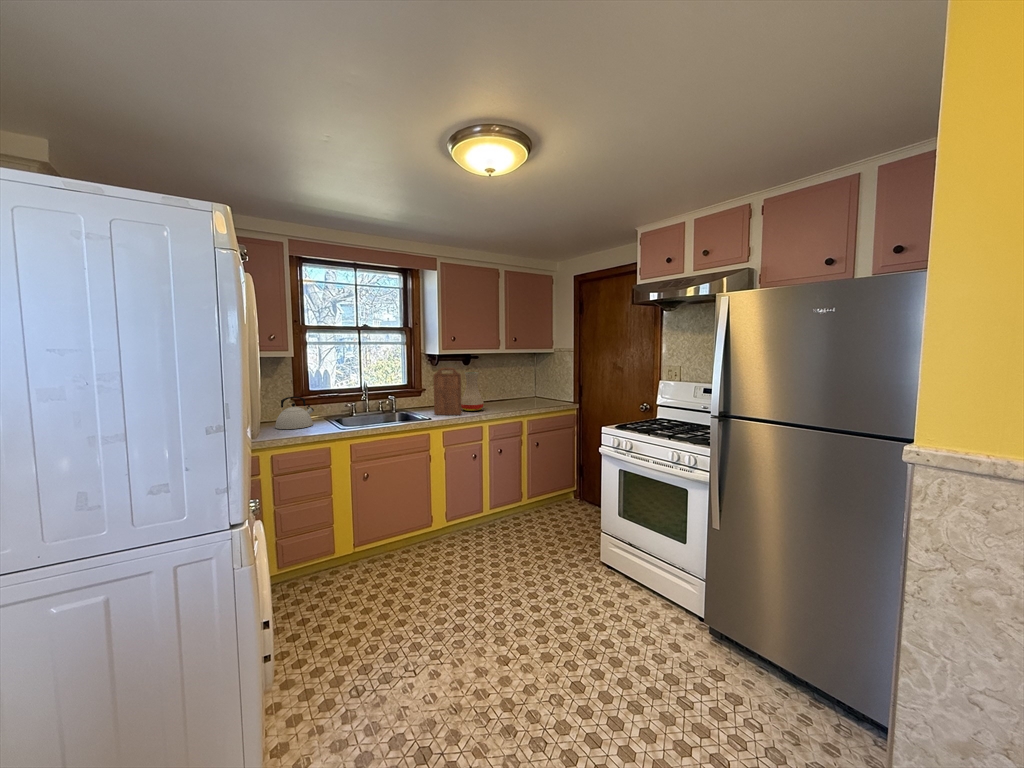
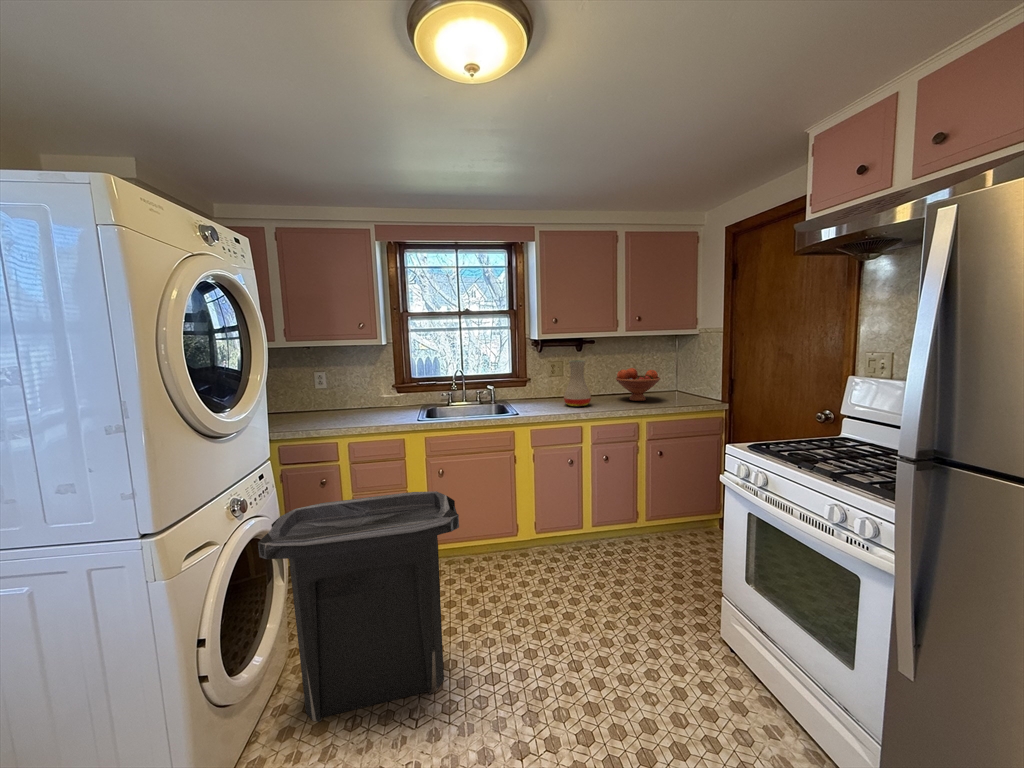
cutting board: present [433,368,462,415] -> none [528,355,558,411]
fruit bowl: none [498,379,532,405] -> present [616,368,660,401]
kettle: present [275,397,314,429] -> none [371,385,405,417]
trash can: none [259,483,435,706] -> present [258,491,459,722]

